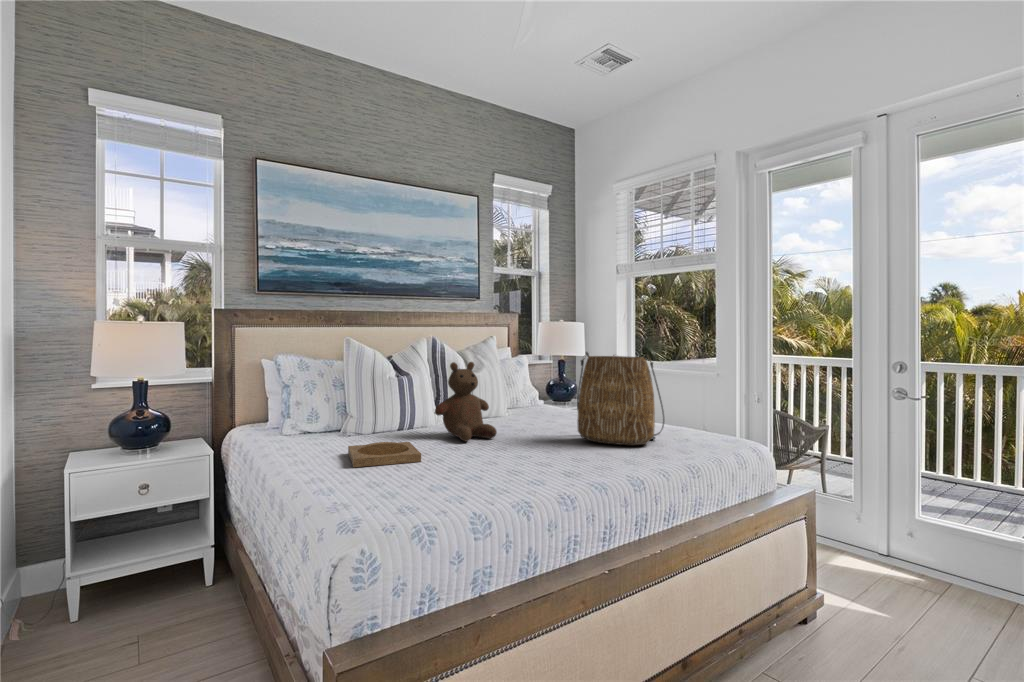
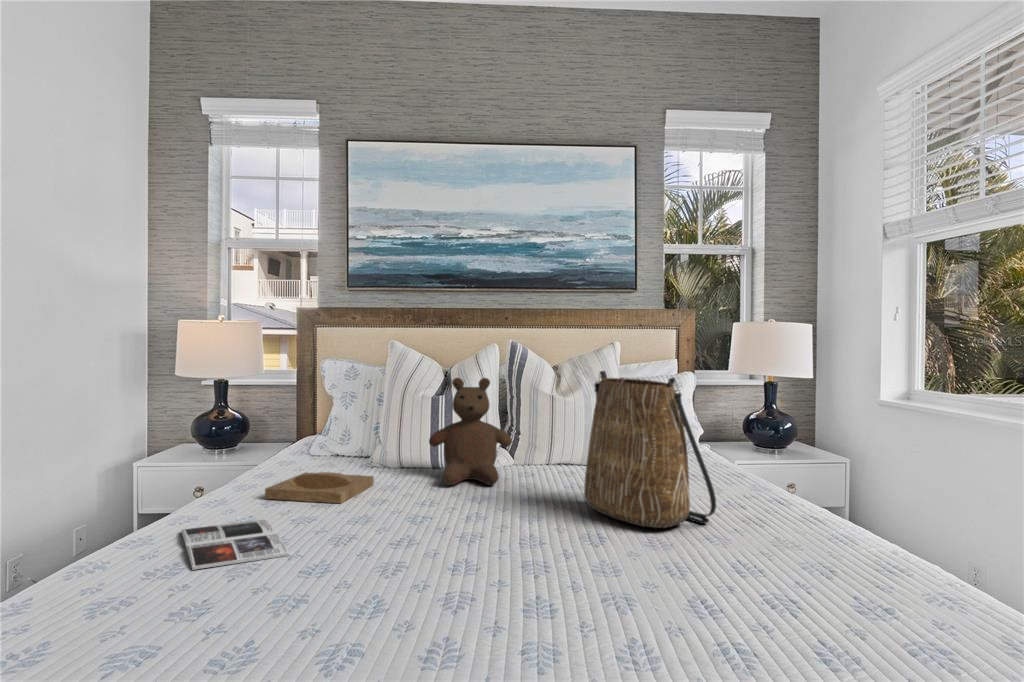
magazine: none [355,477,481,510] -> present [181,520,289,570]

